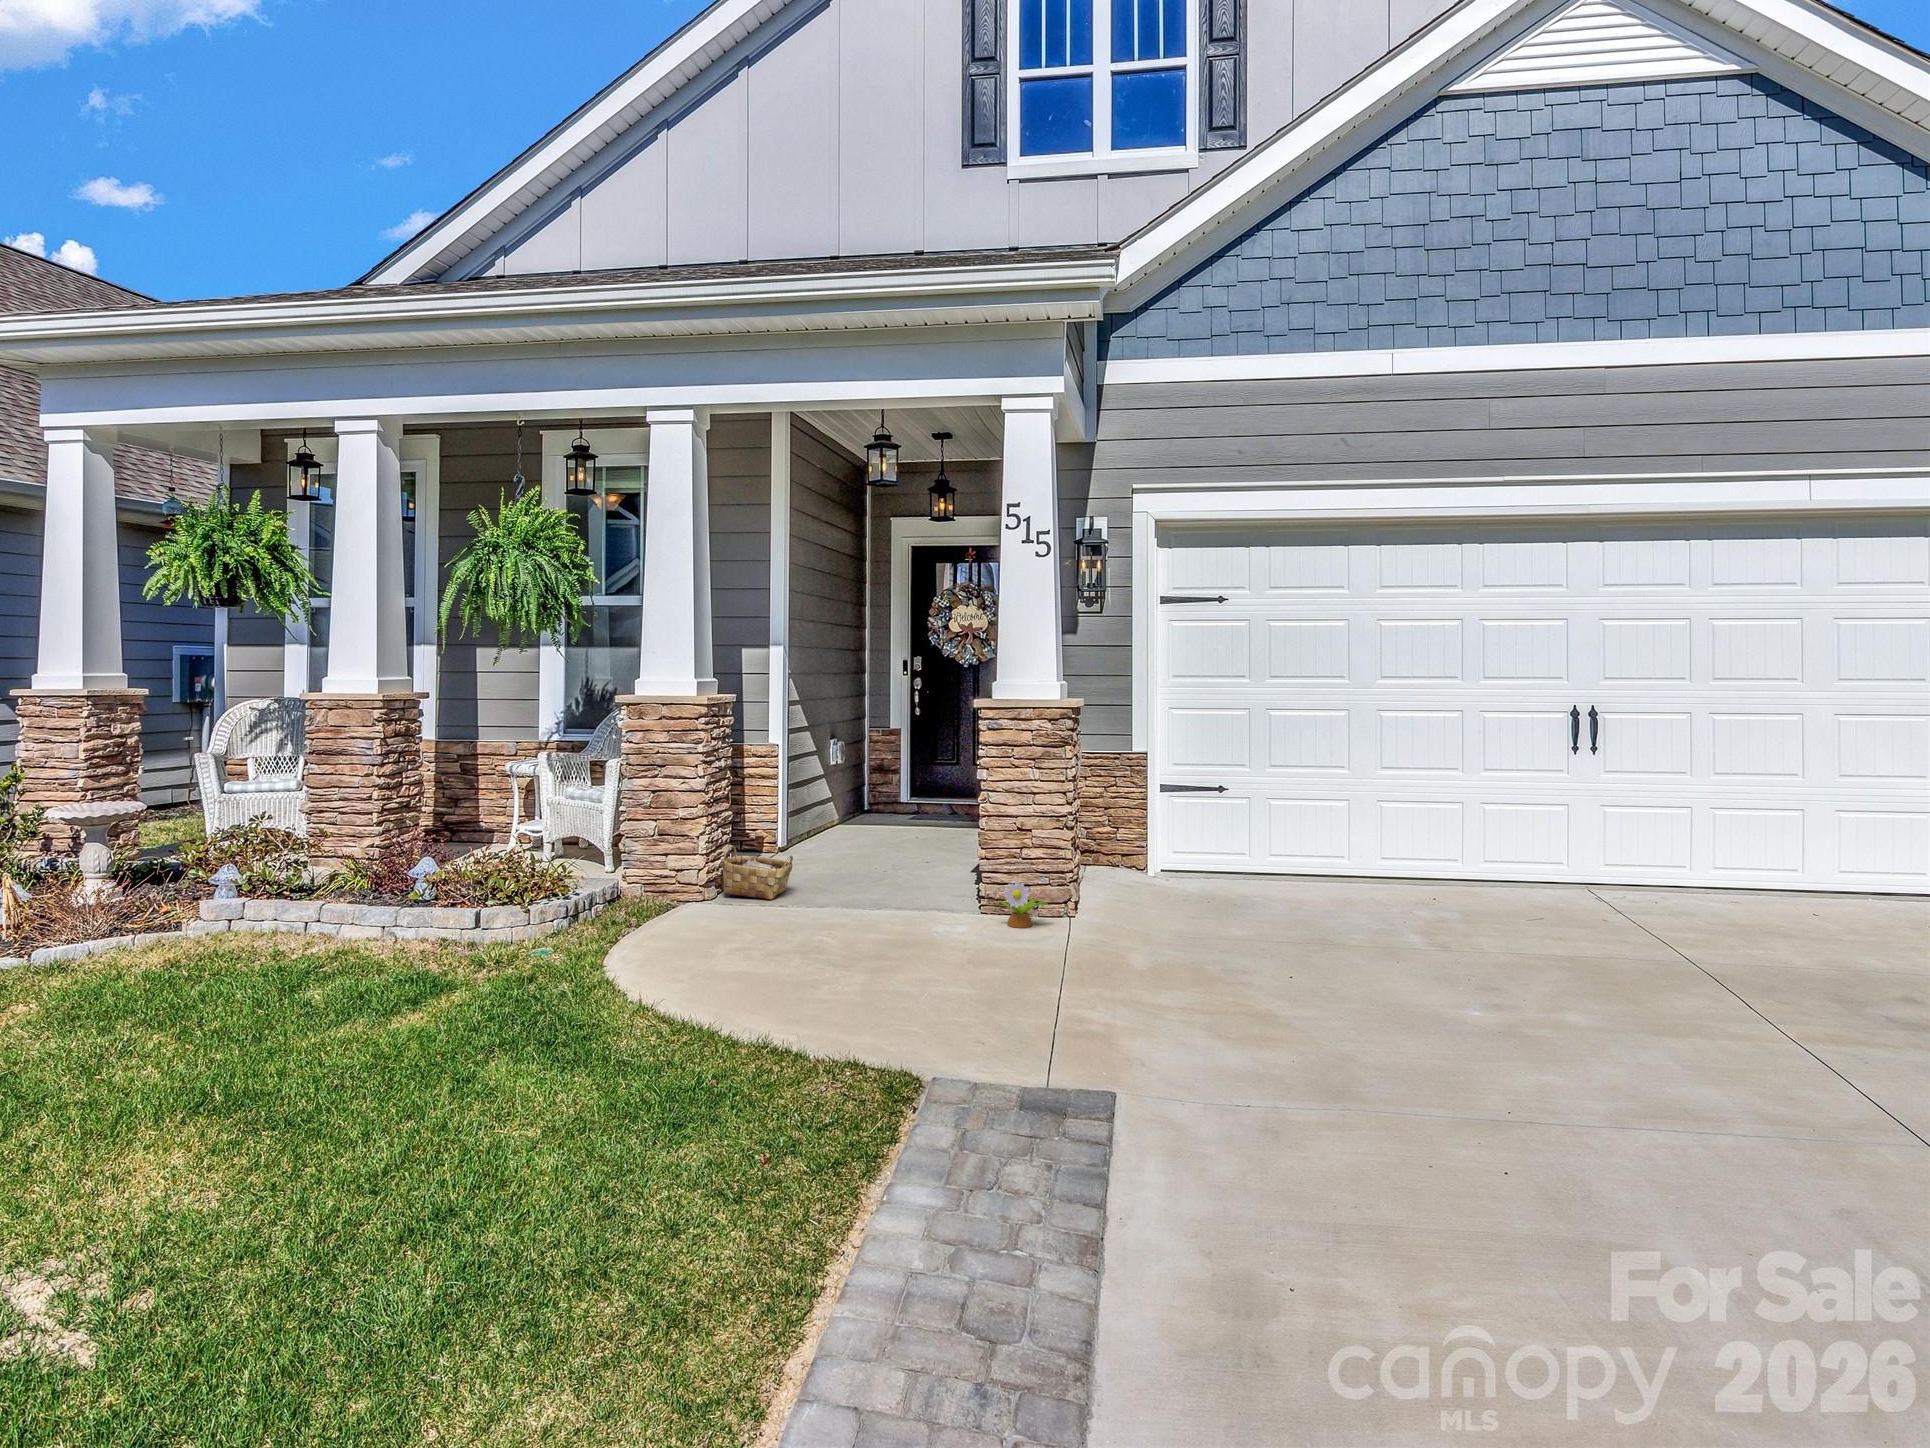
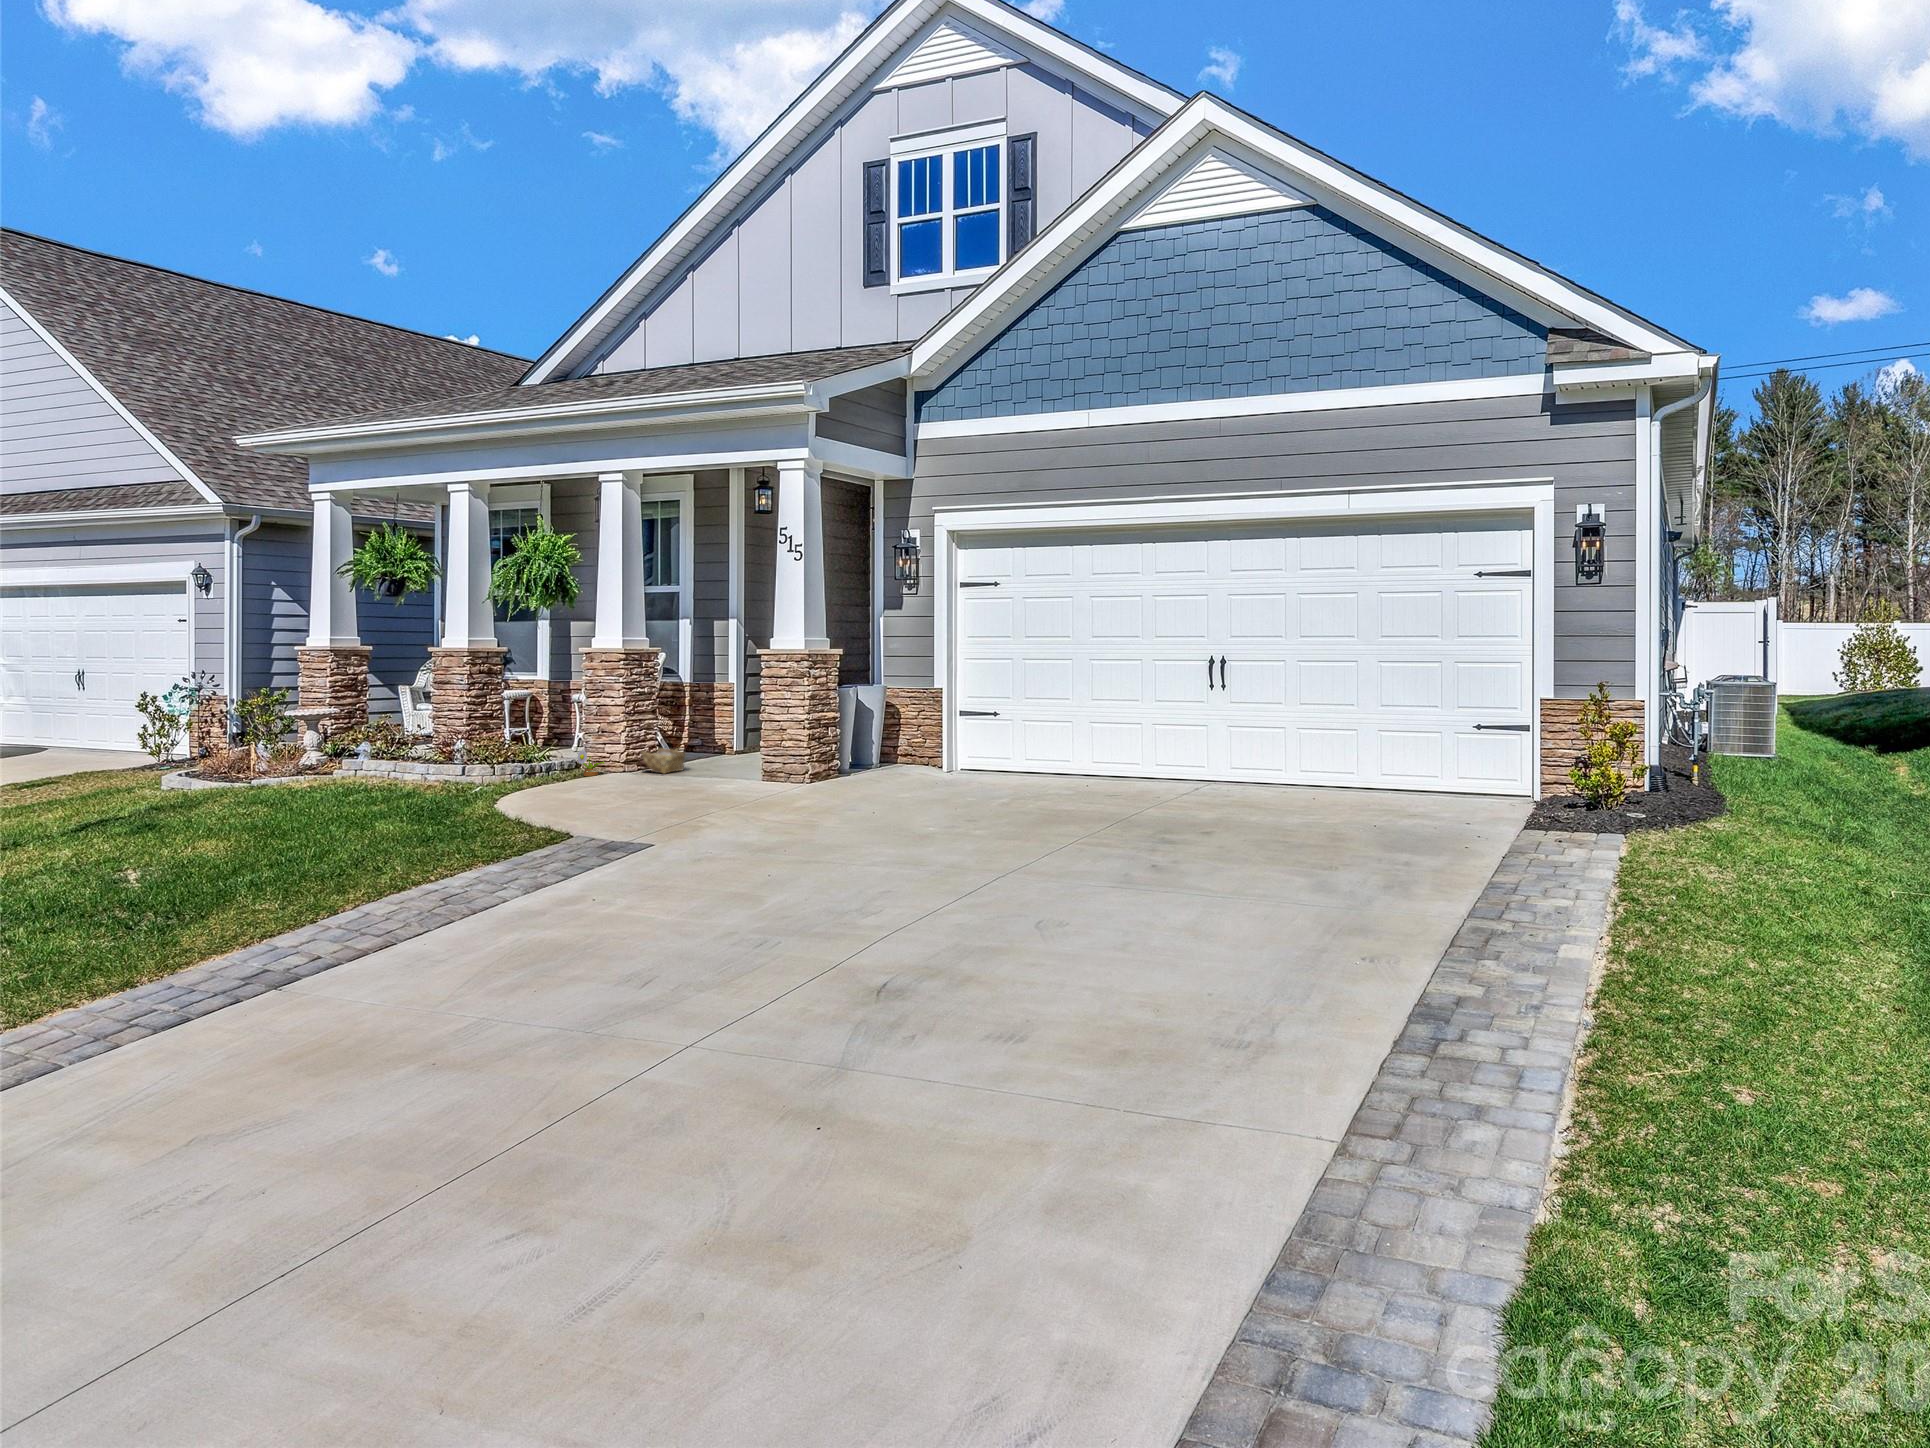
decorative plant: present [996,881,1048,928] -> present [577,750,604,776]

